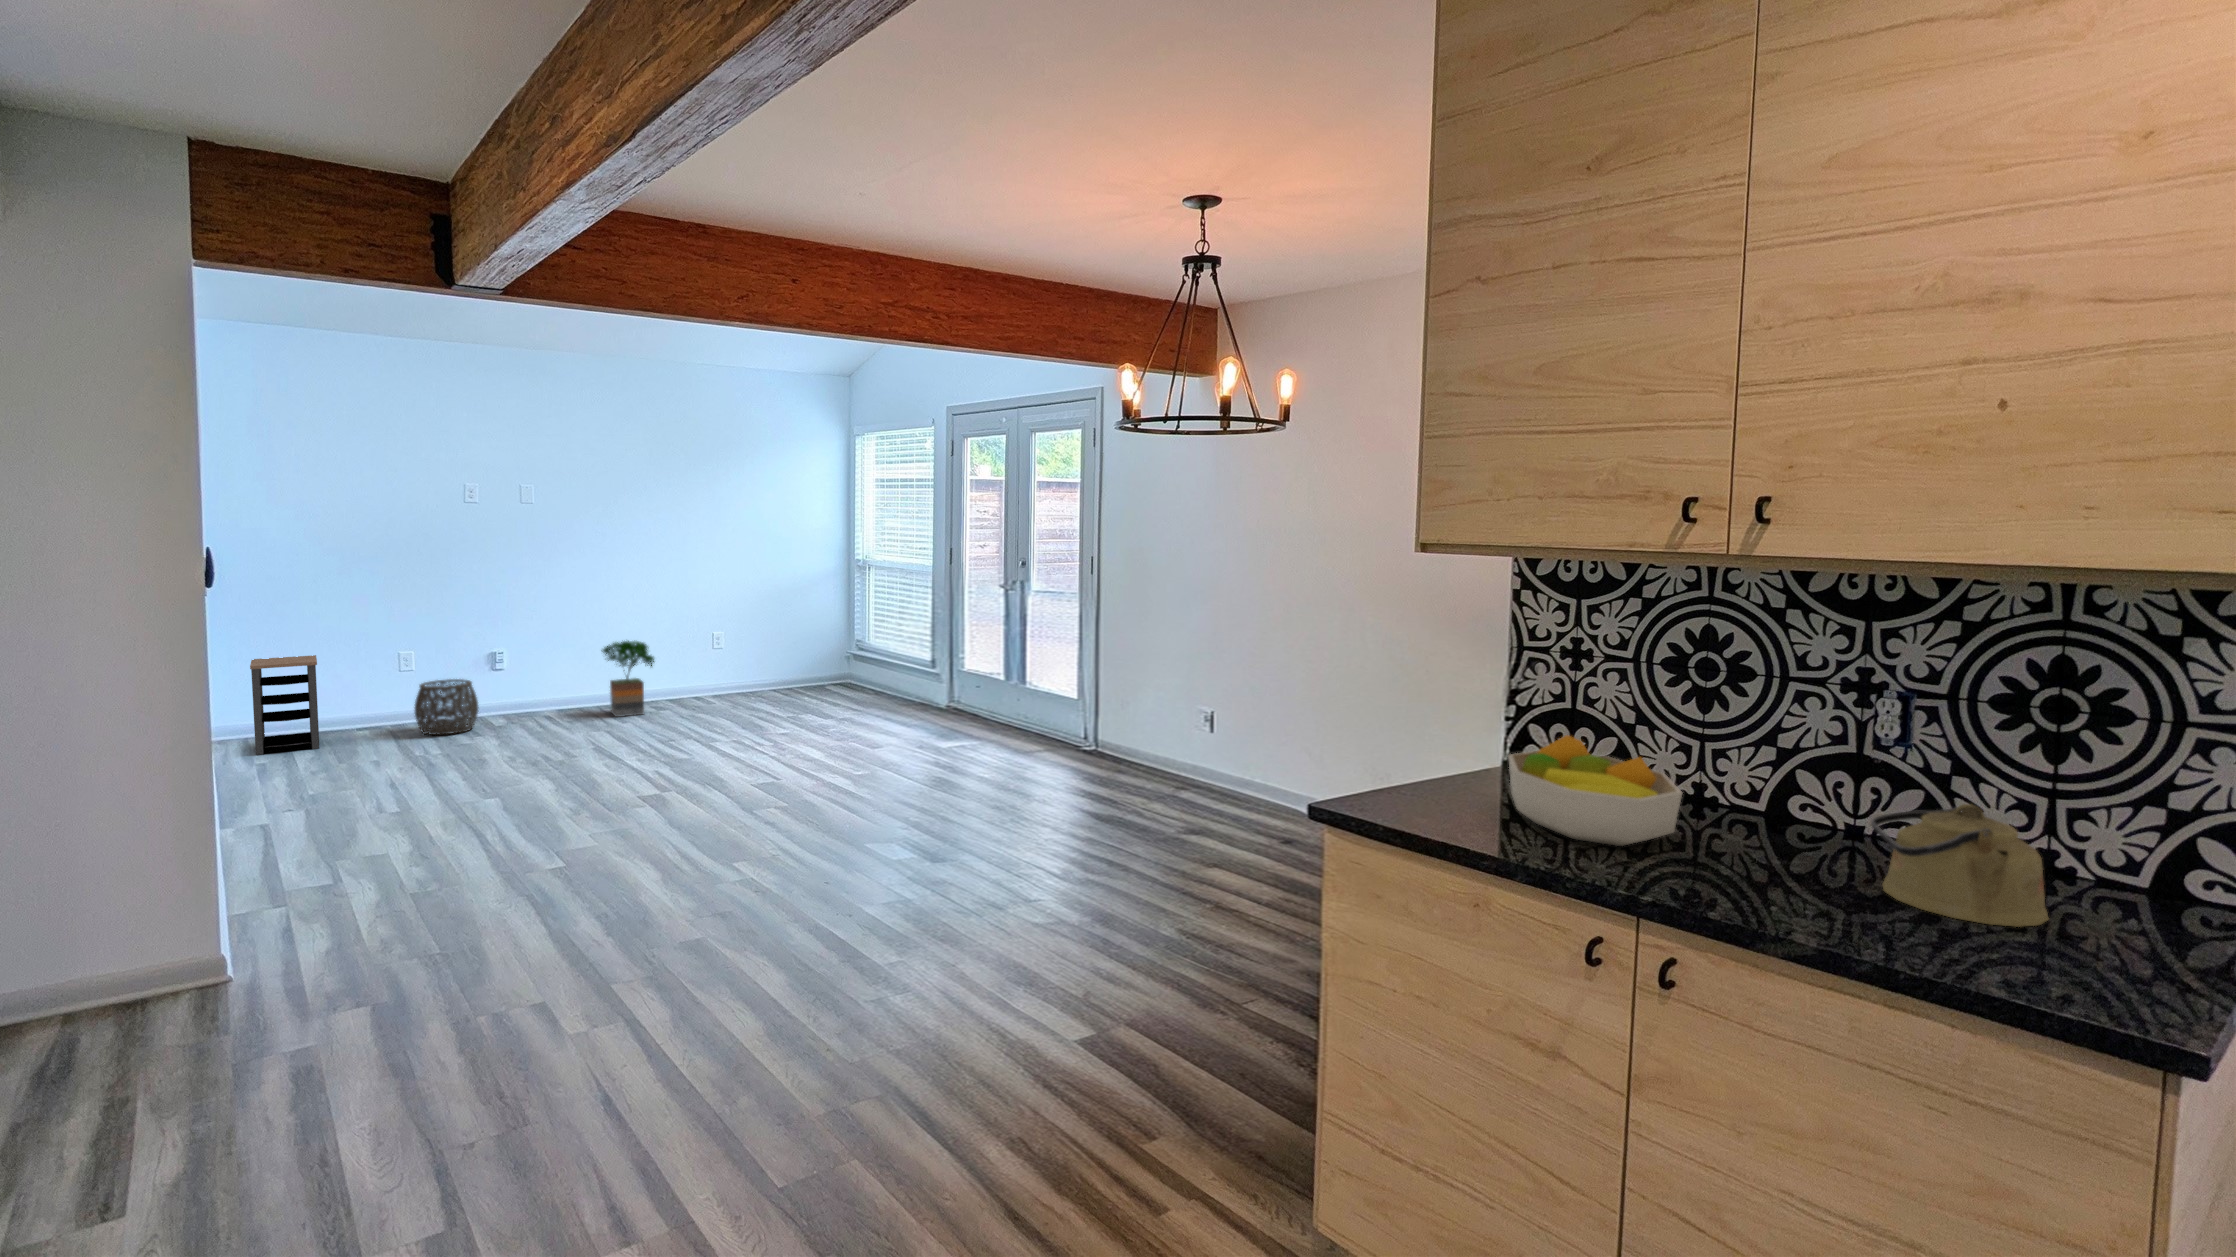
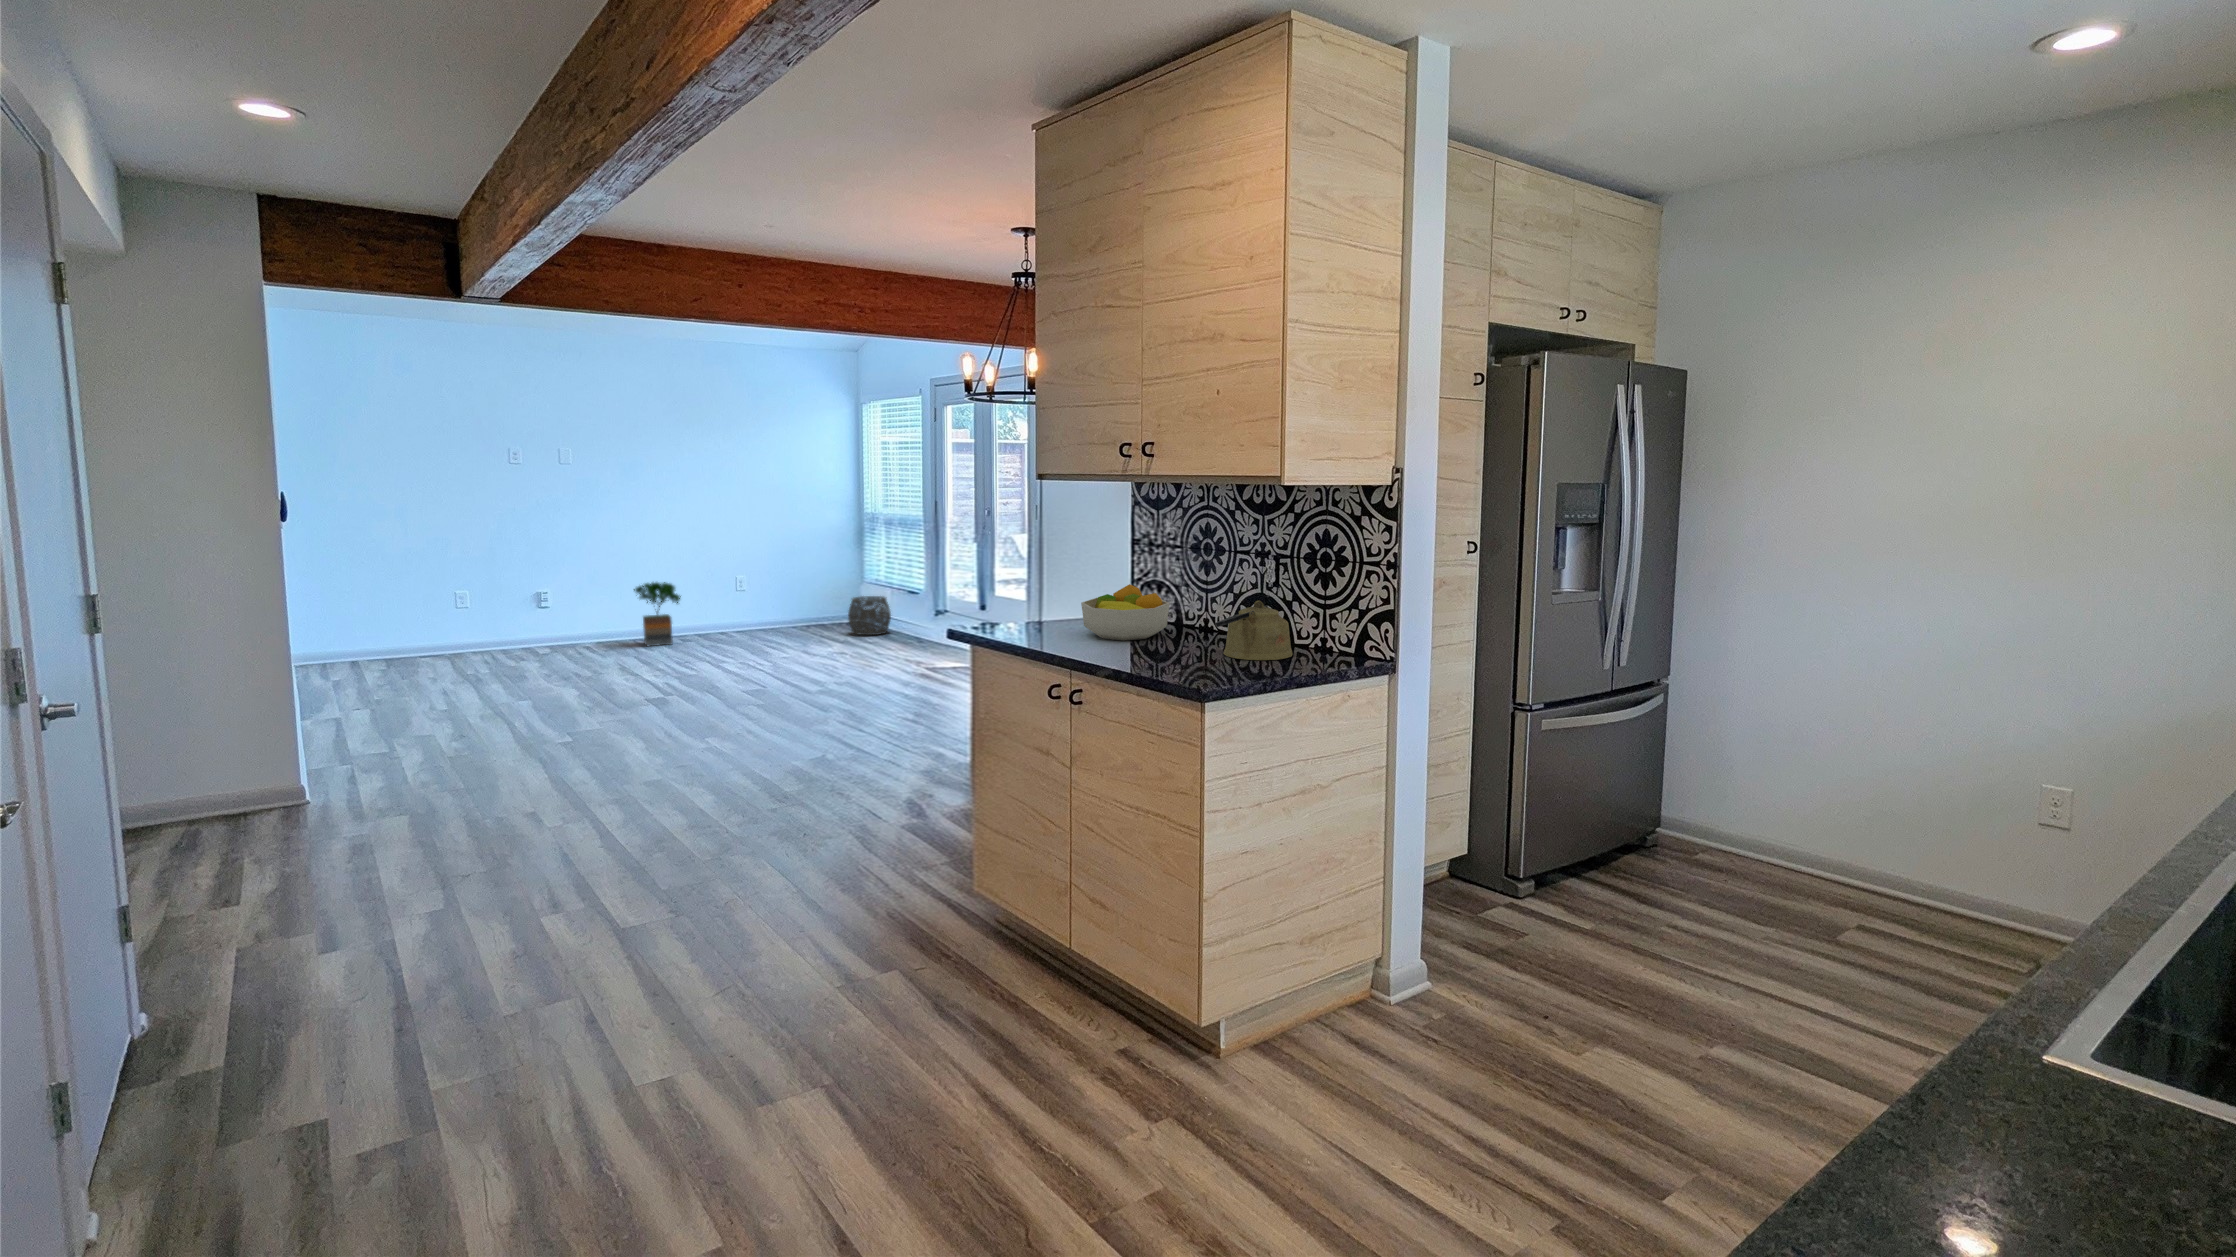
side table: present [250,655,319,755] -> none [326,594,388,675]
woven basket: present [415,679,479,735] -> present [848,596,891,635]

